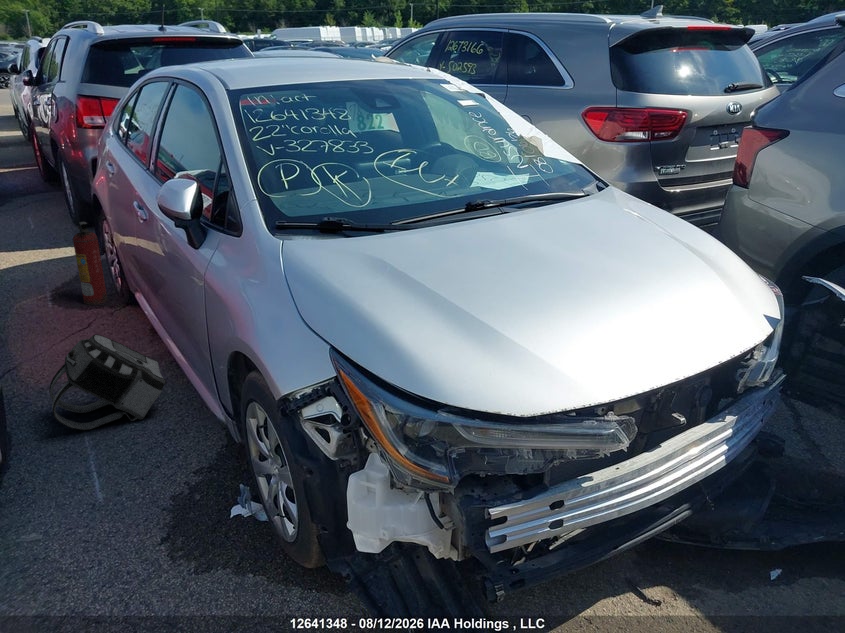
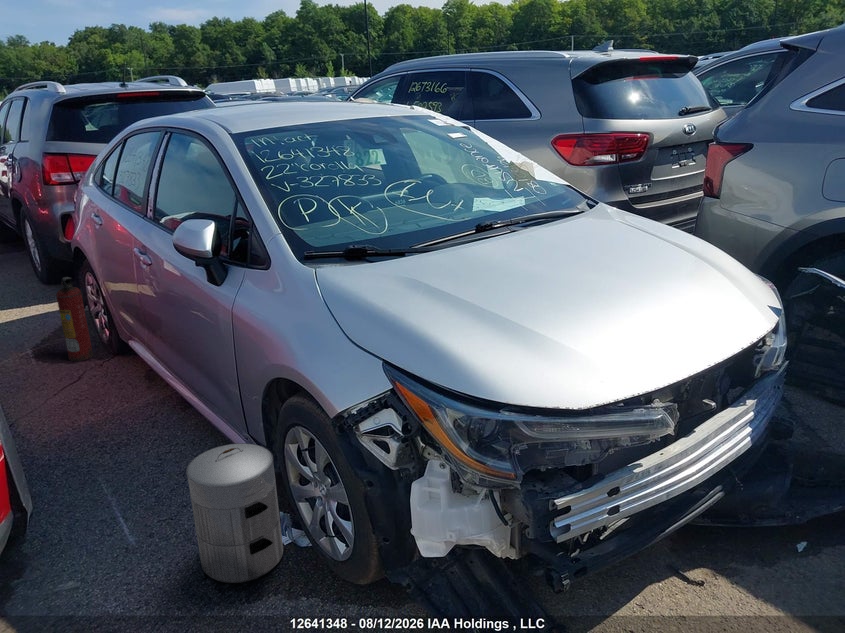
backpack: present [49,334,166,430] -> none [60,383,180,481]
waste bin: none [144,411,242,550] -> present [186,443,283,583]

